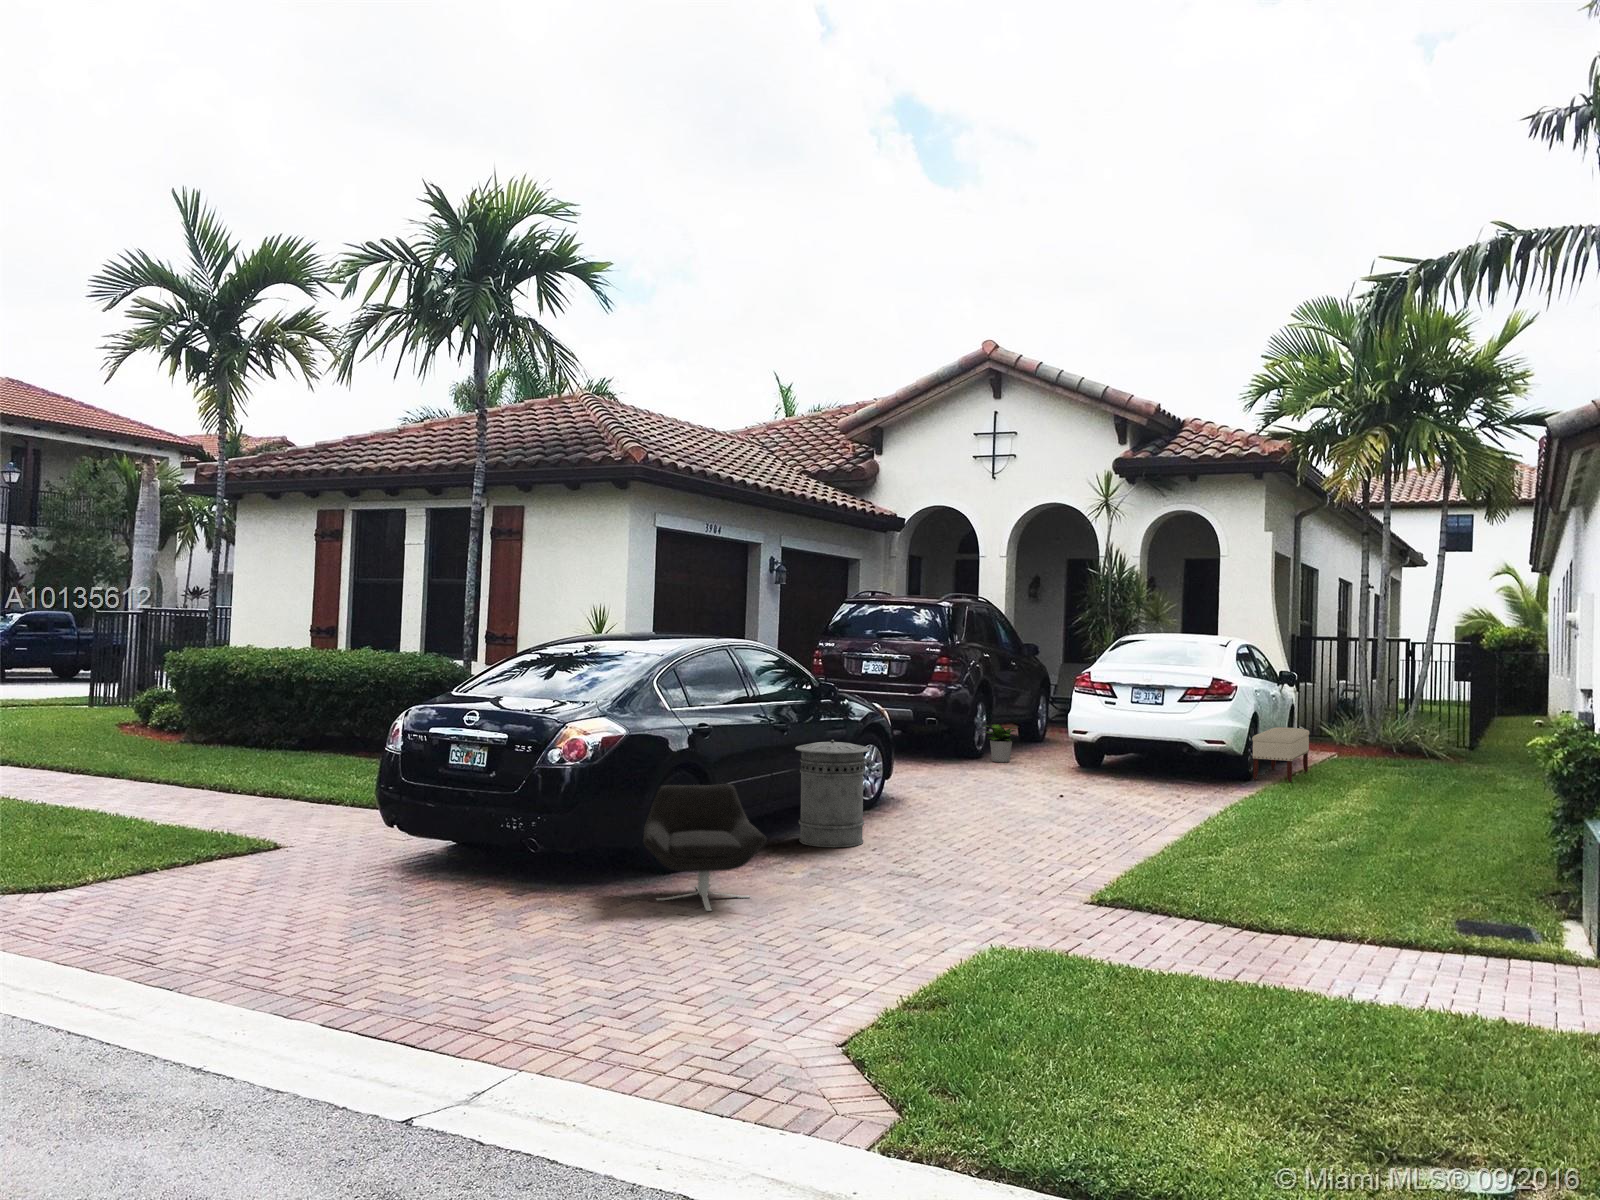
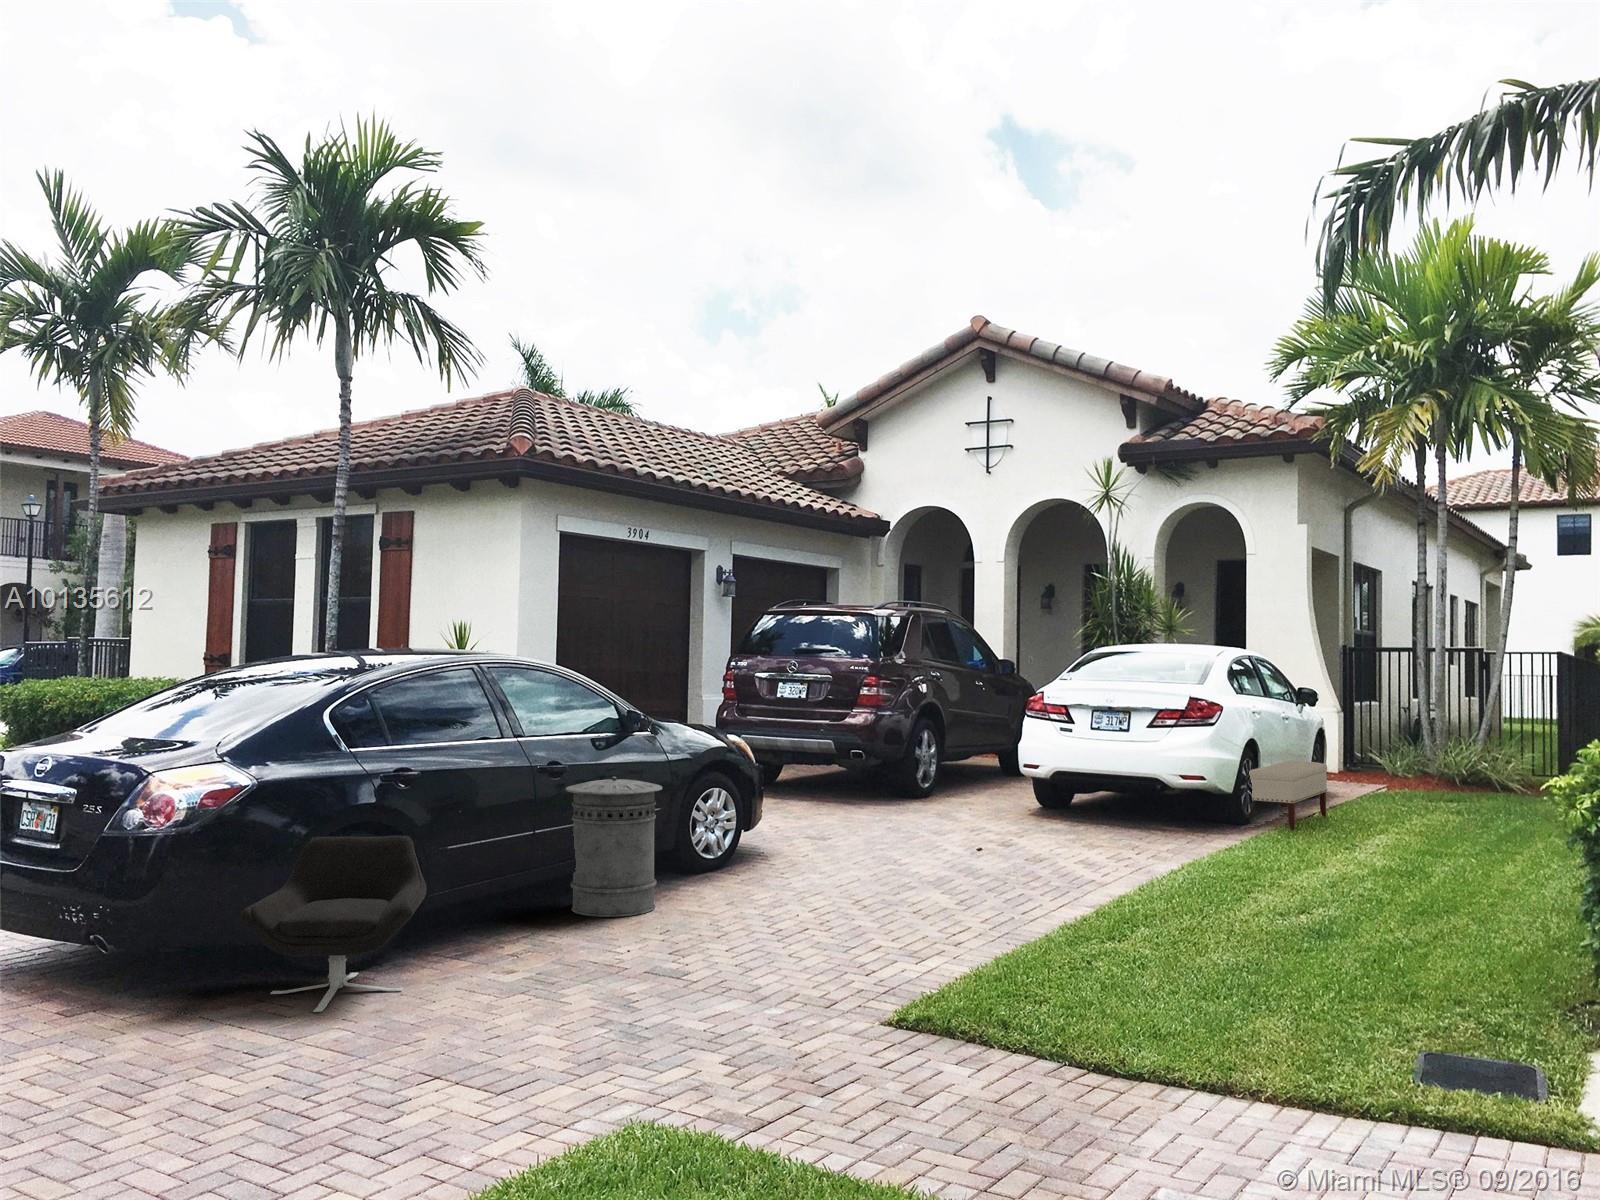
potted plant: present [980,724,1018,762] -> none [918,758,972,805]

